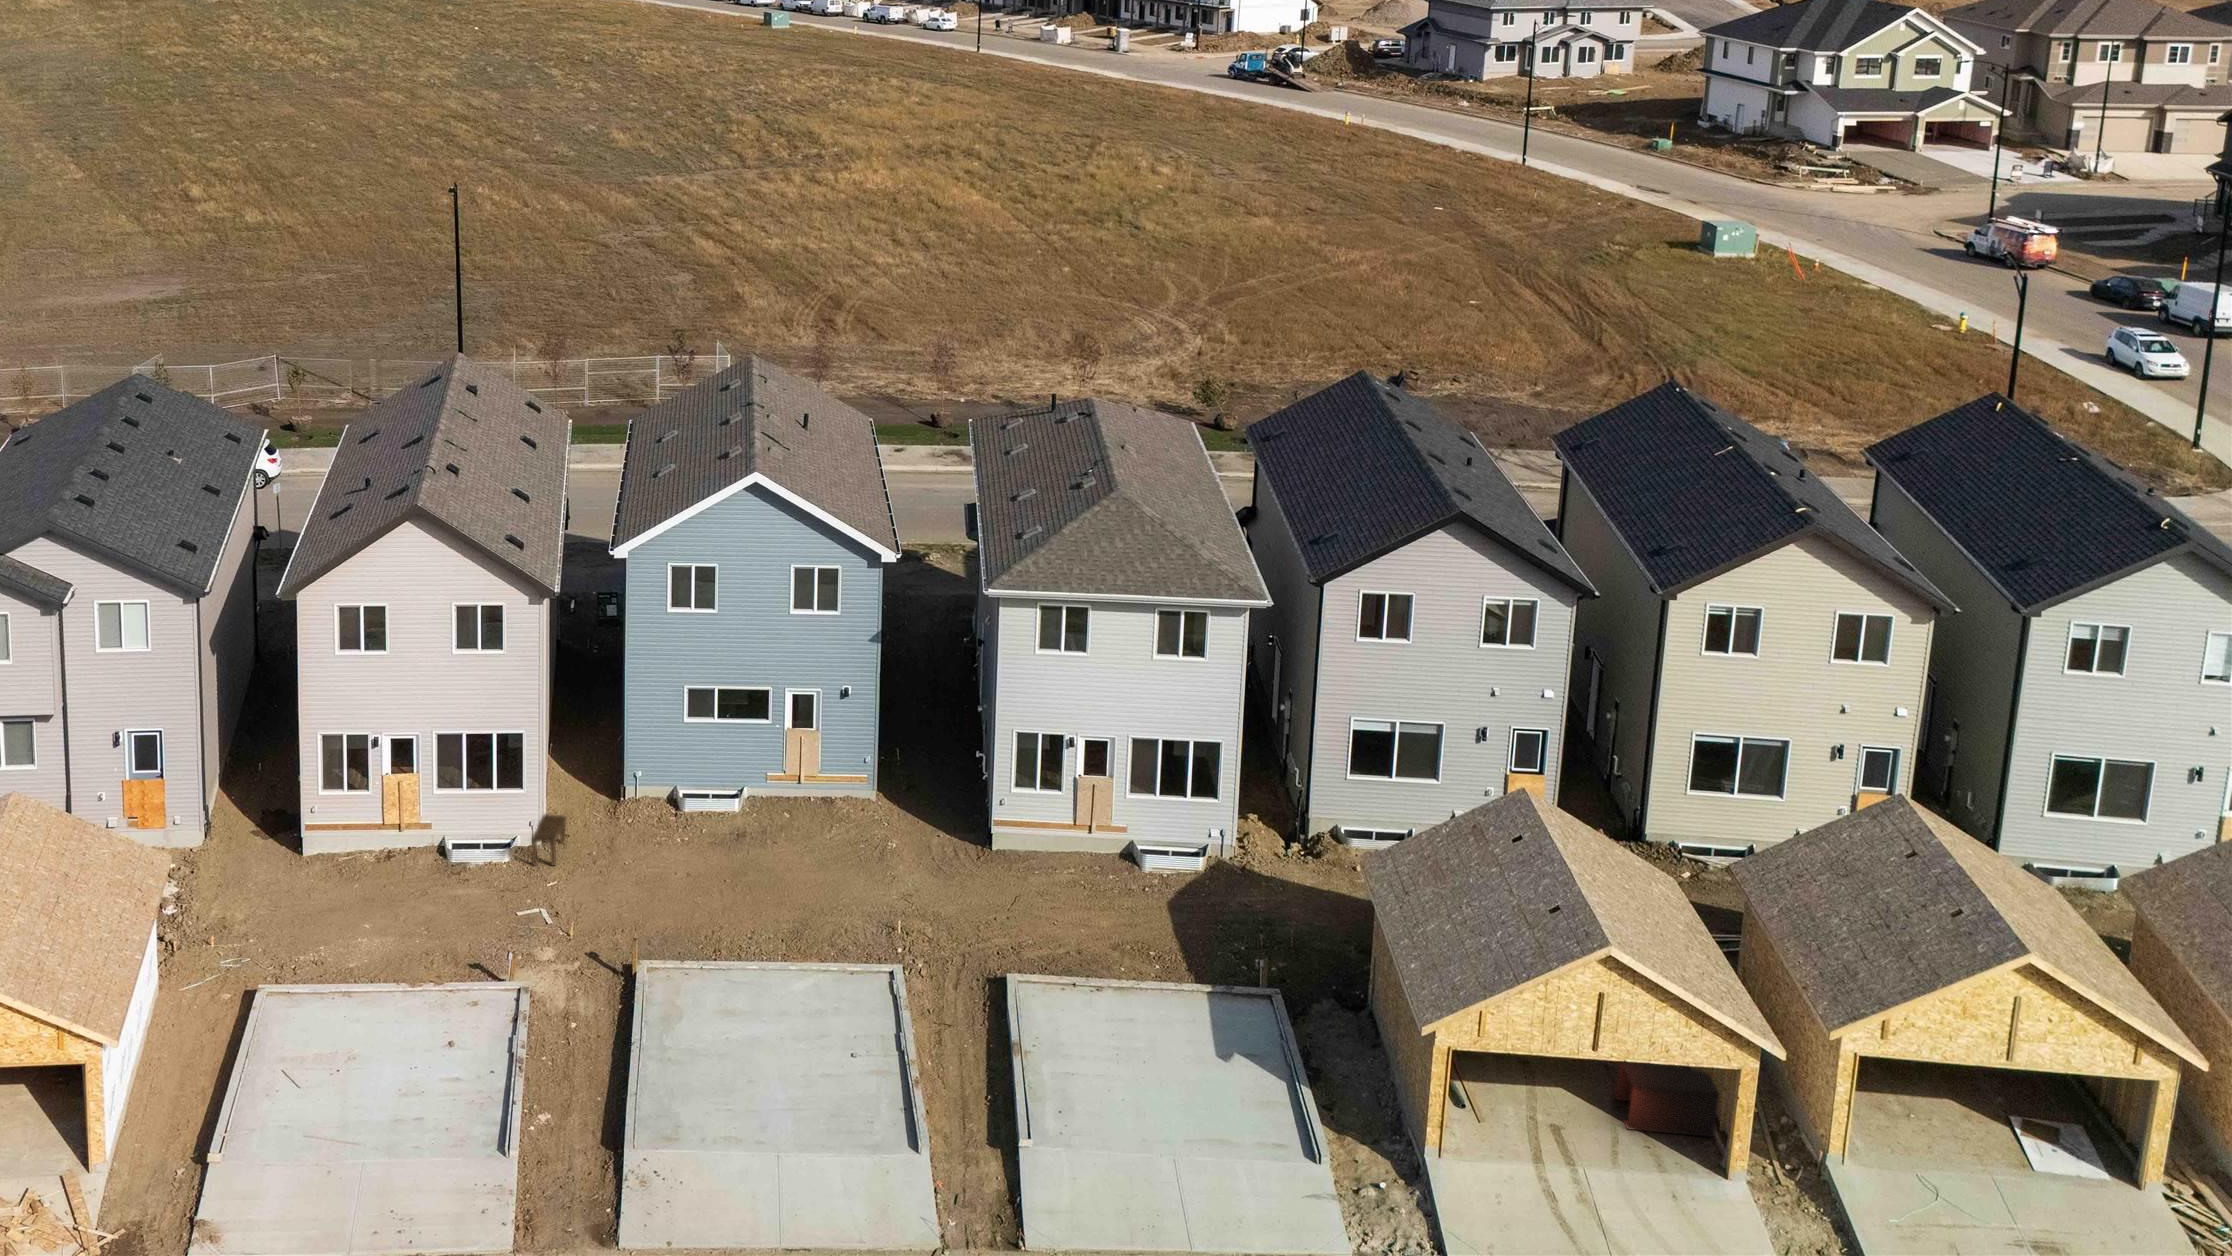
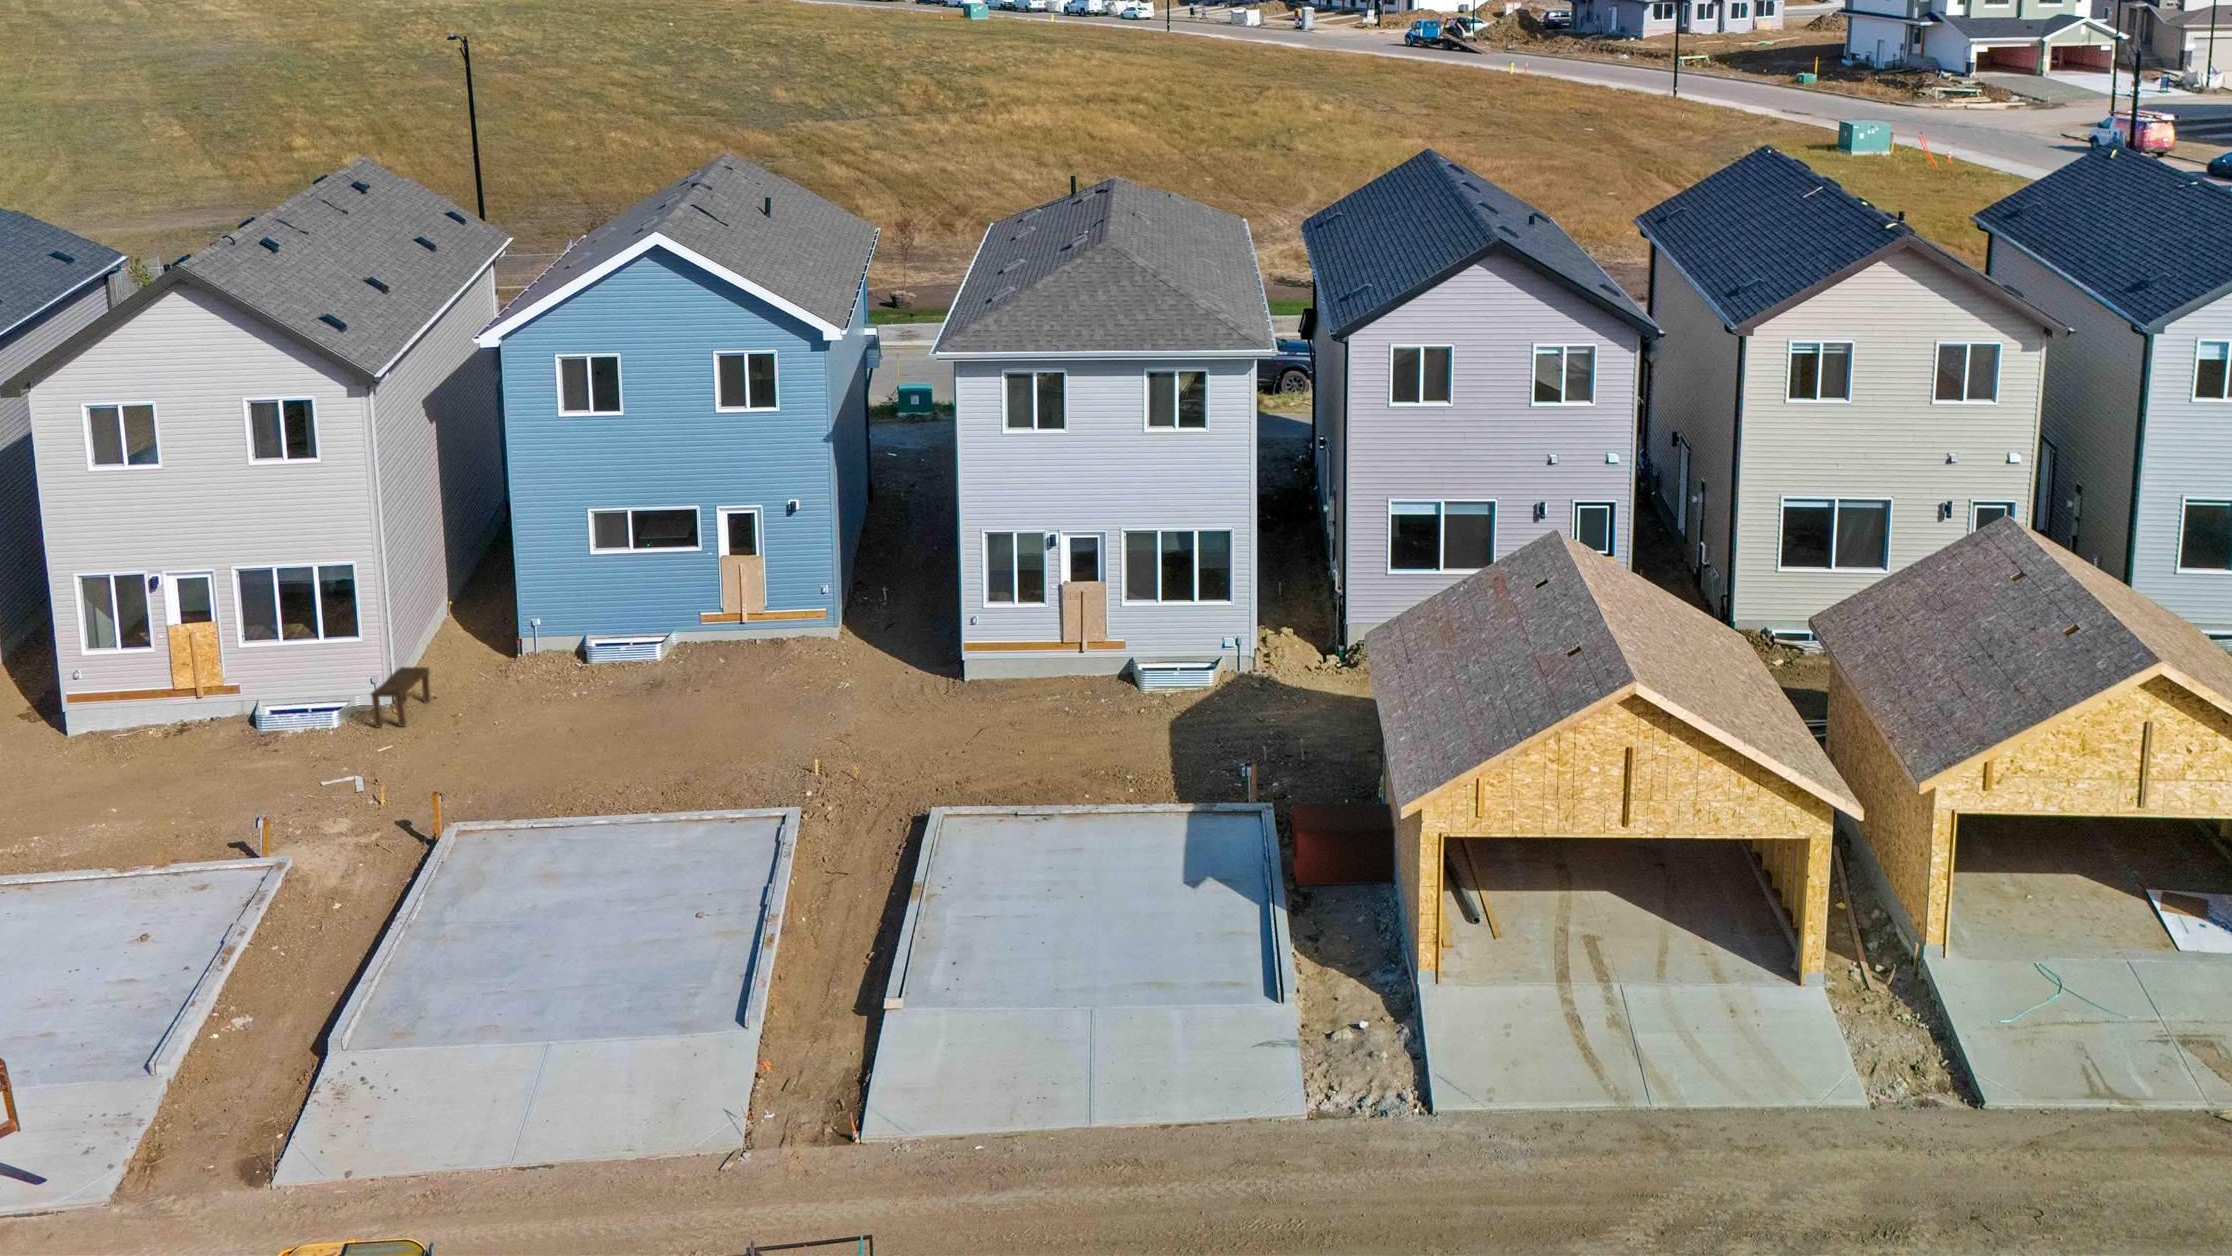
storage cabinet: present [1615,1063,1719,1137] -> present [1292,803,1395,886]

